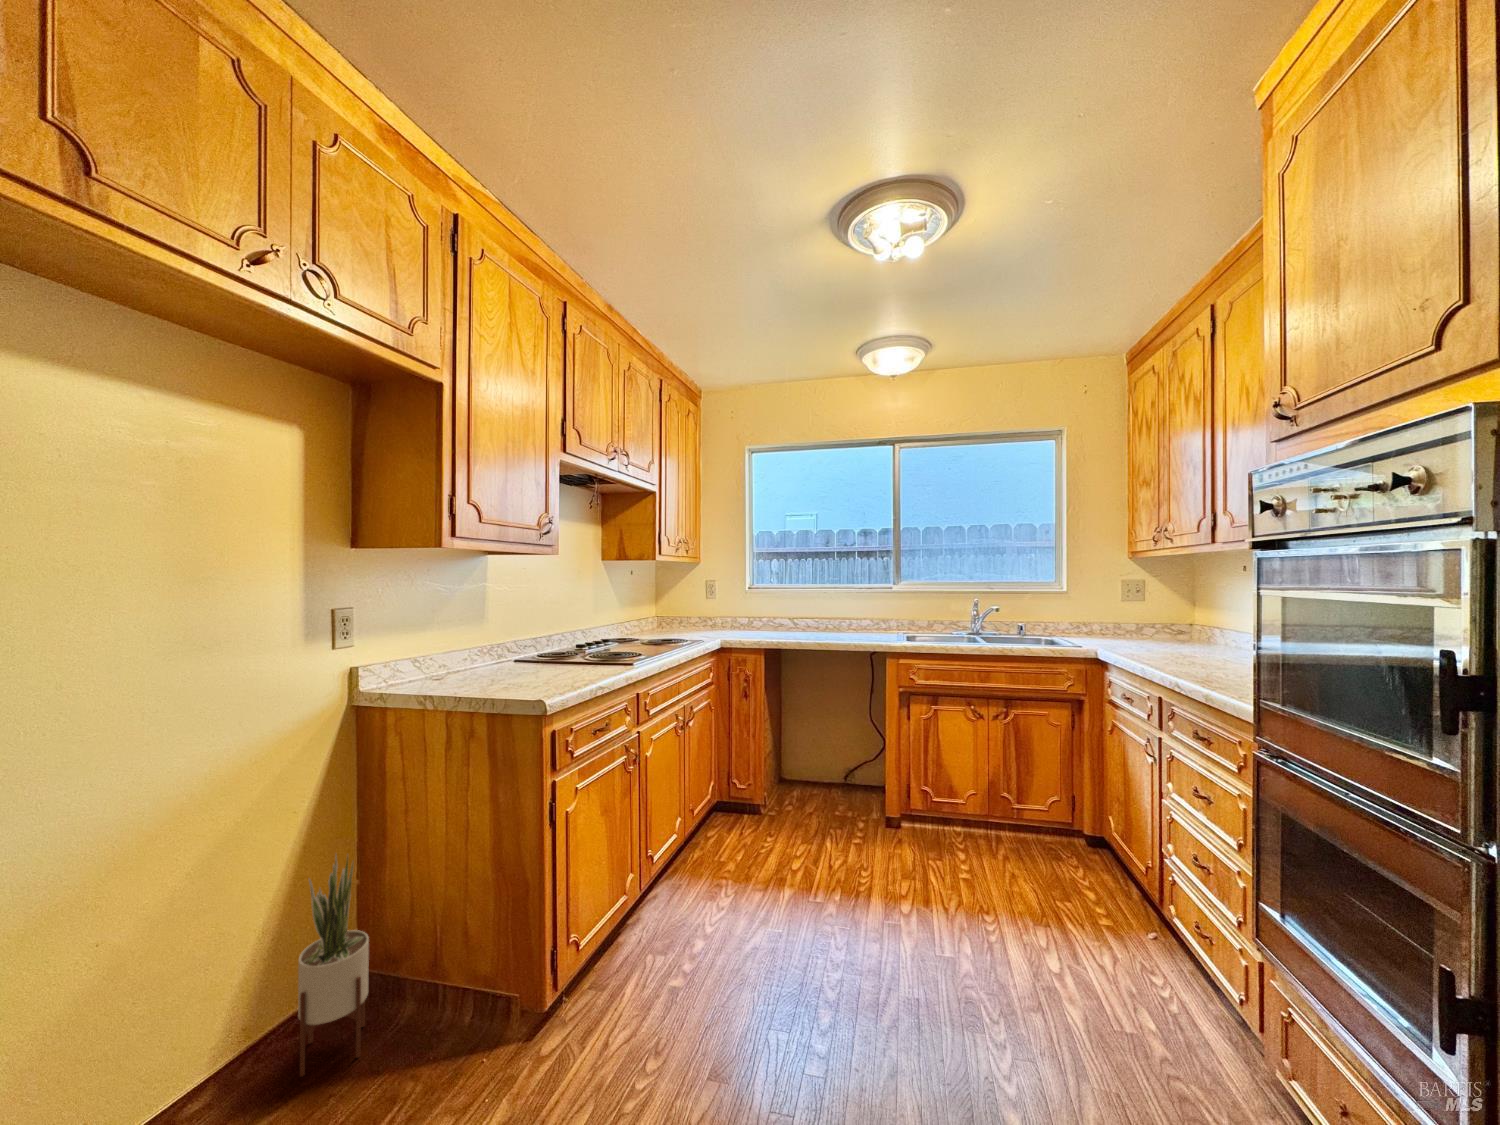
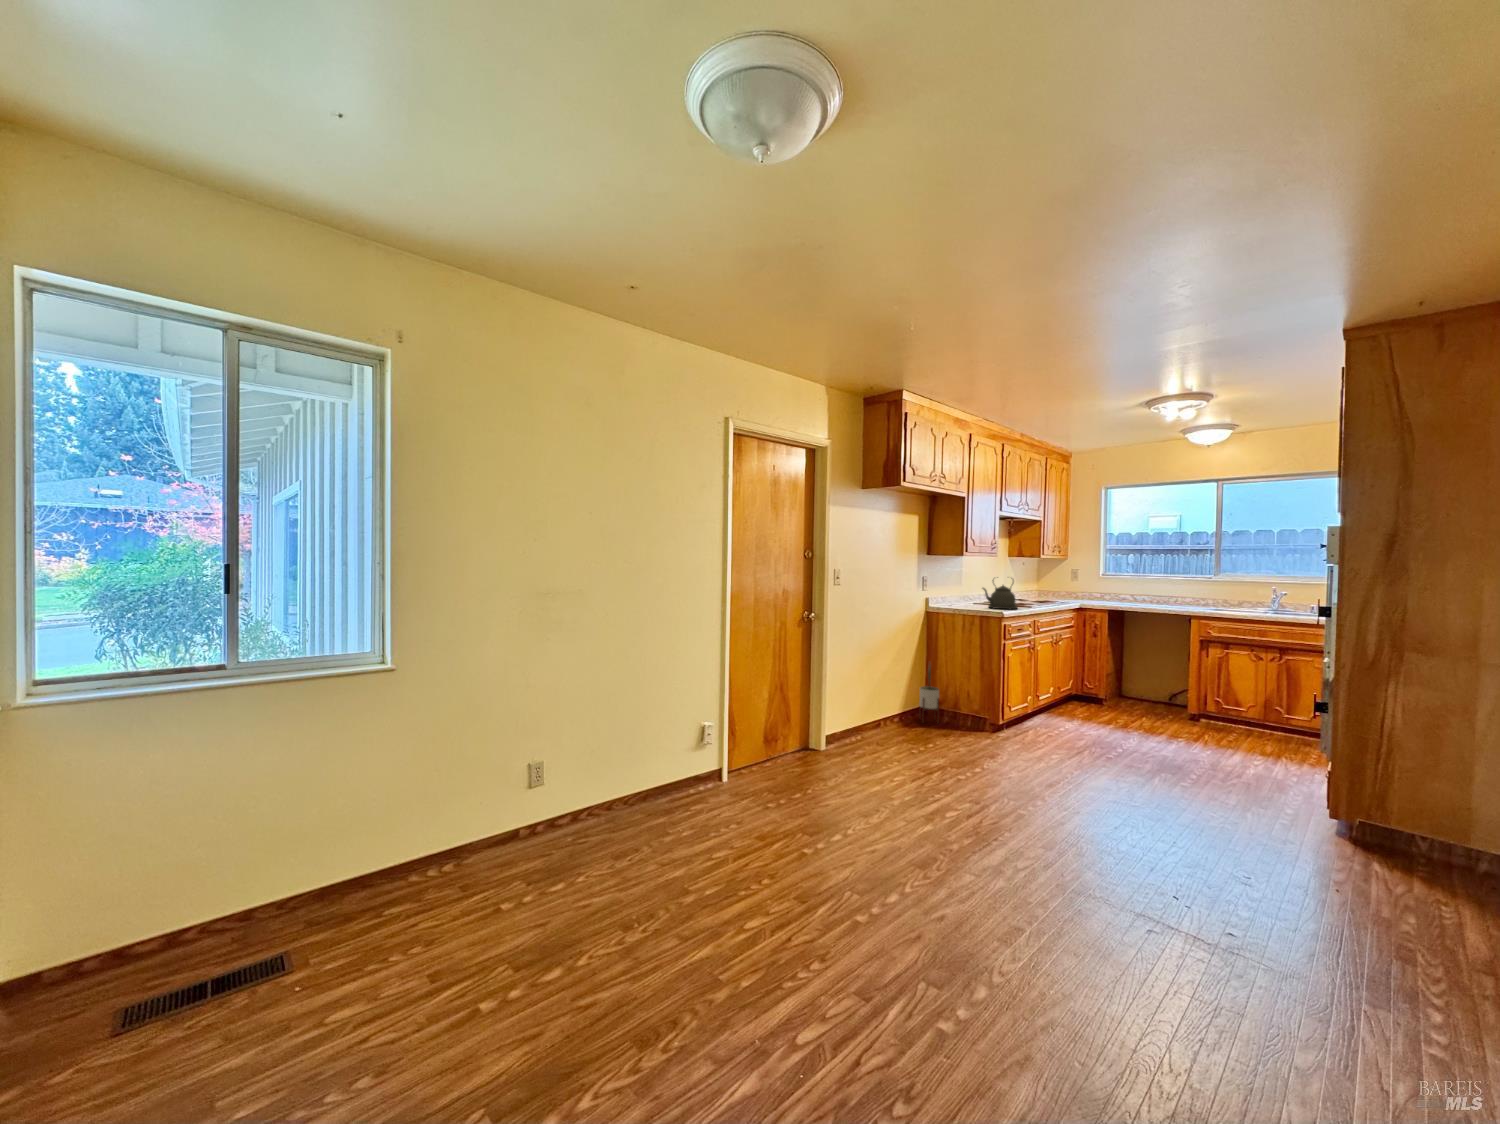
kettle: none [506,599,597,681] -> present [983,580,1018,609]

